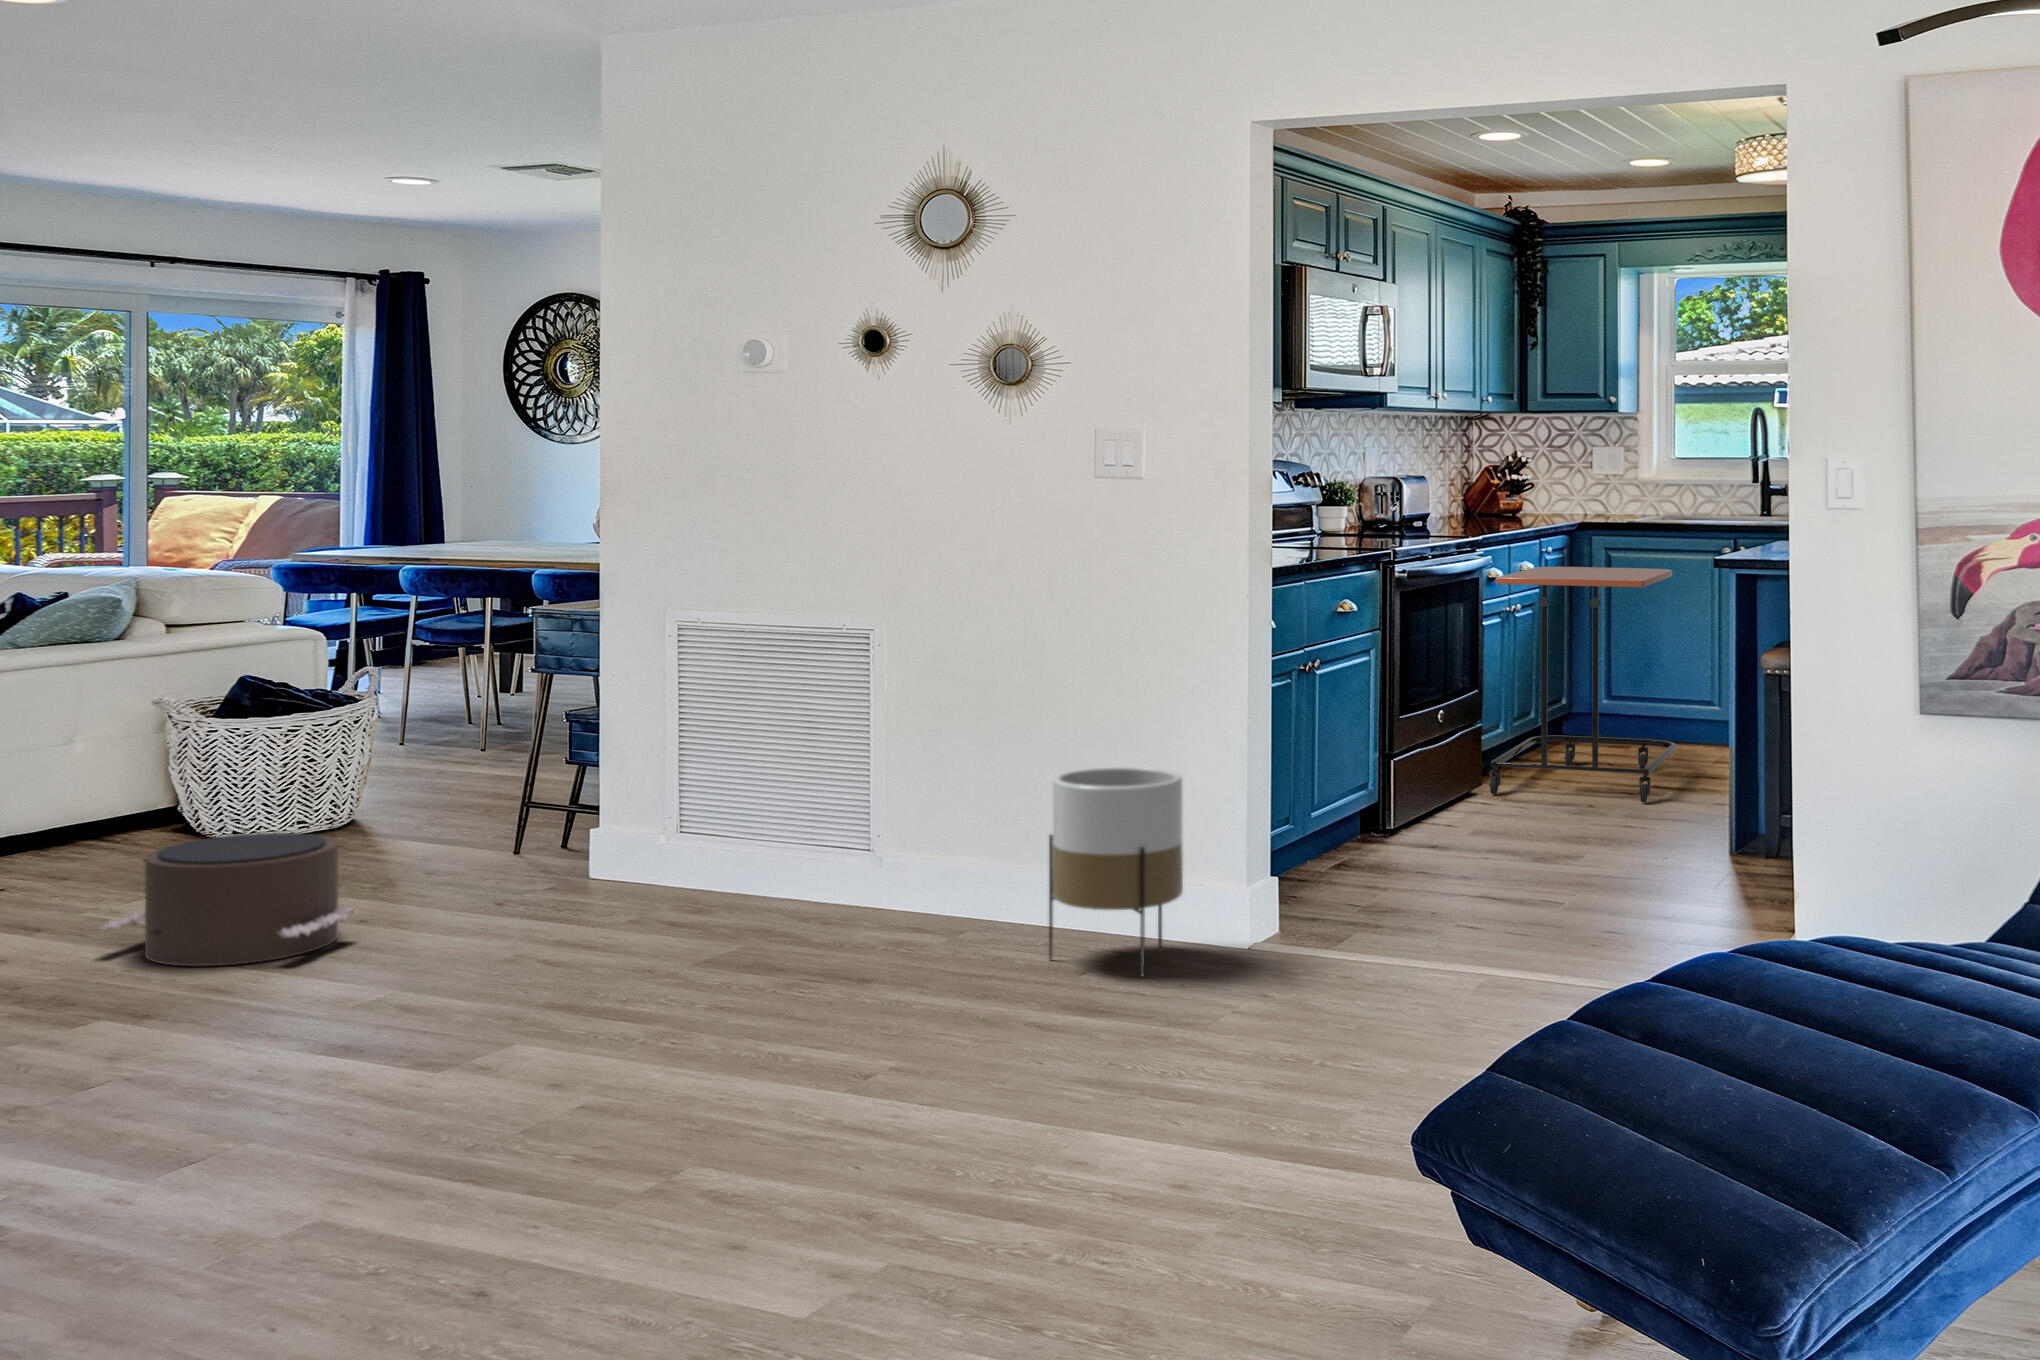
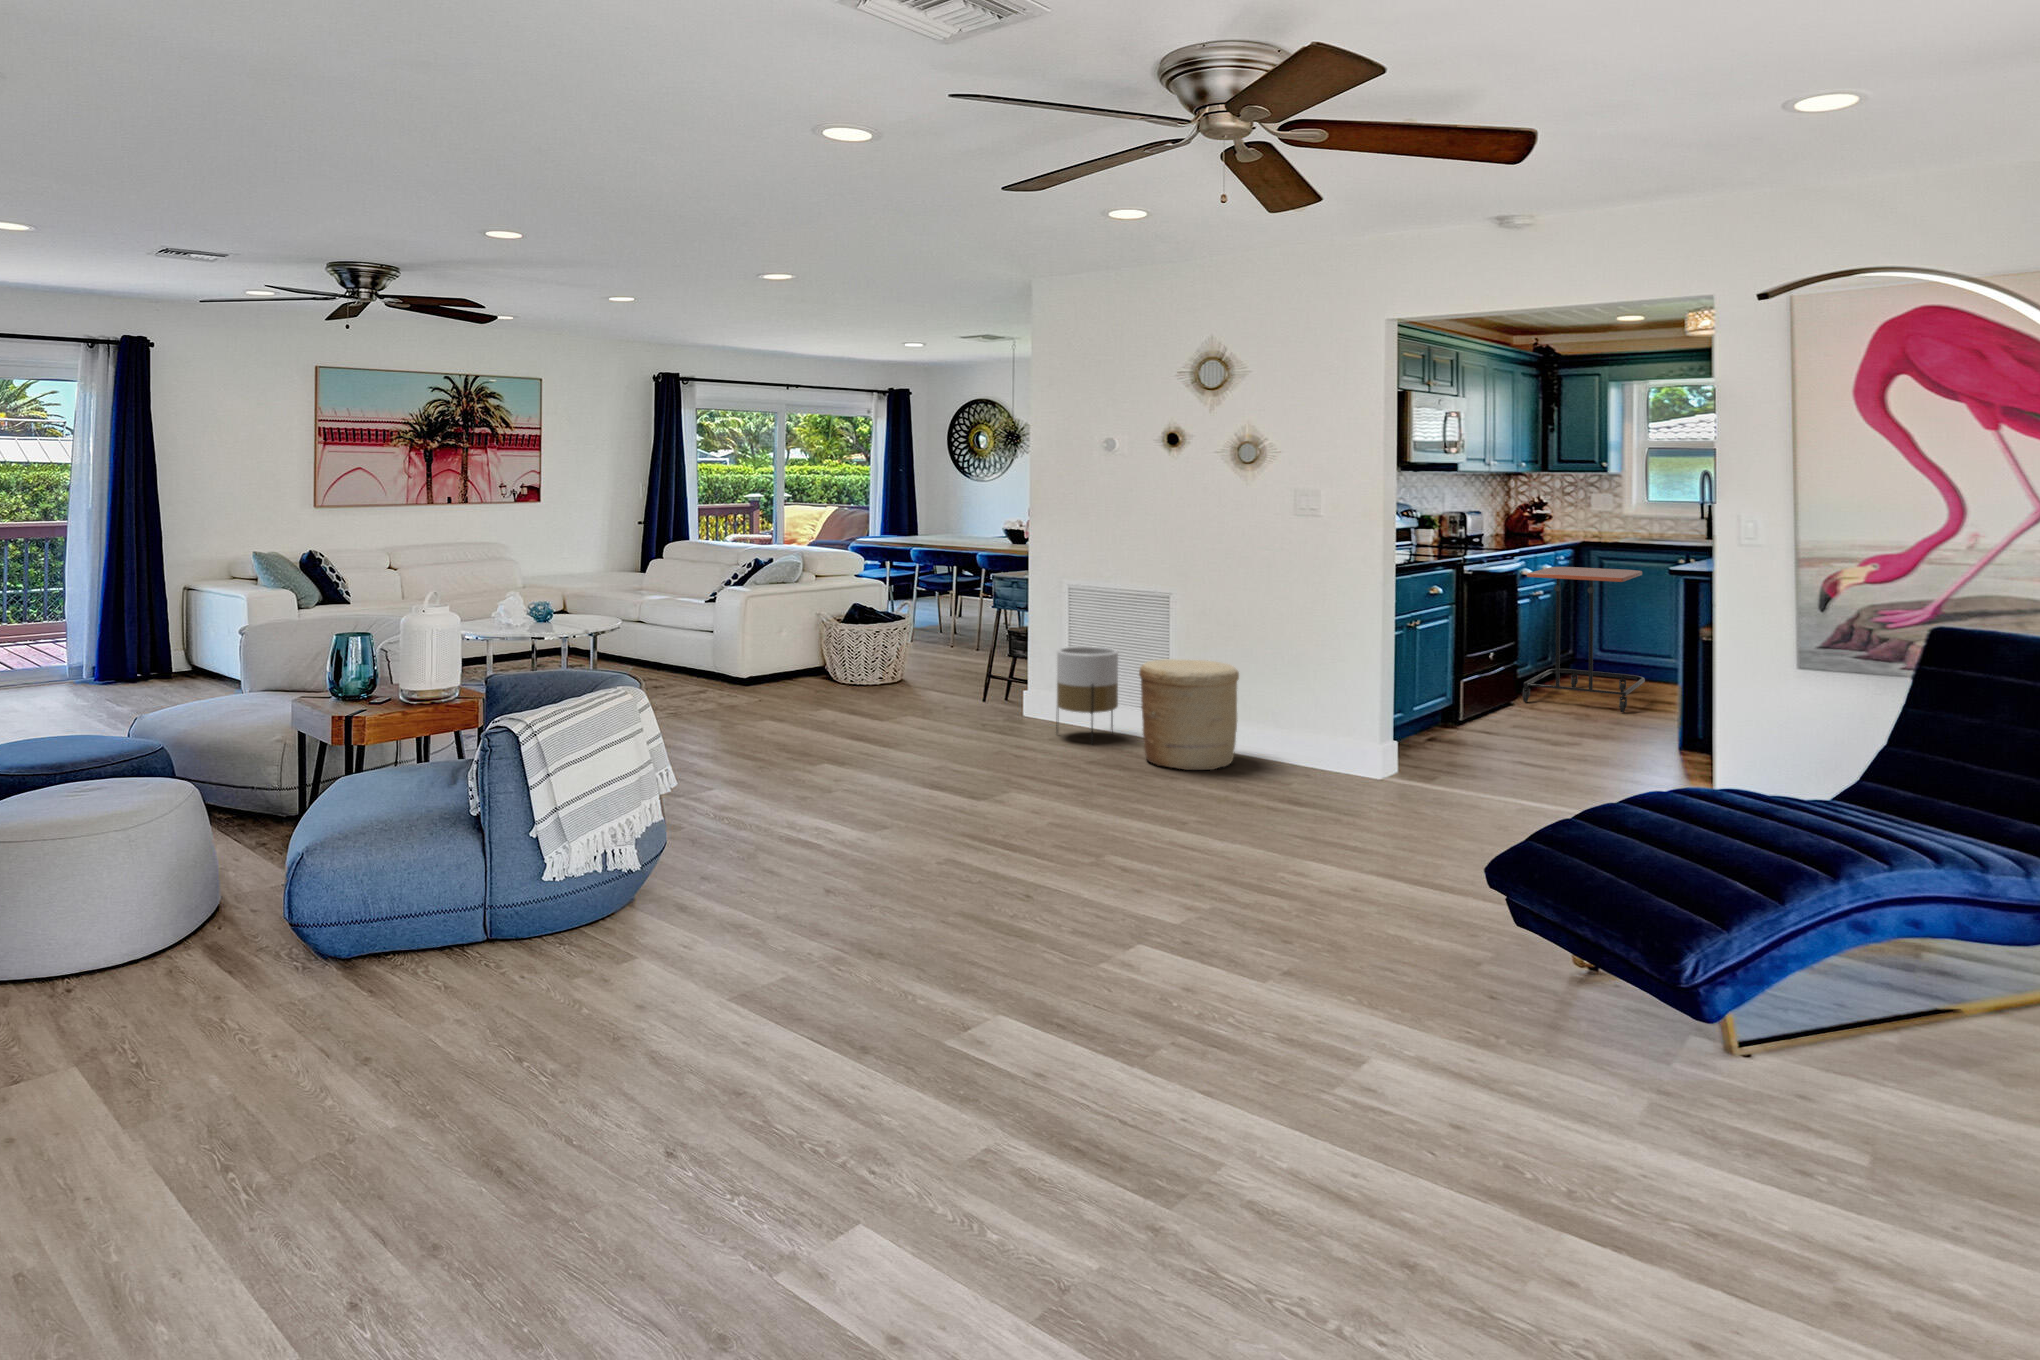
woven basket: none [799,752,991,961] -> present [1139,659,1239,770]
planter: present [1049,767,1183,976] -> present [1056,646,1118,743]
pouf: present [100,833,355,966] -> none [809,685,923,748]

